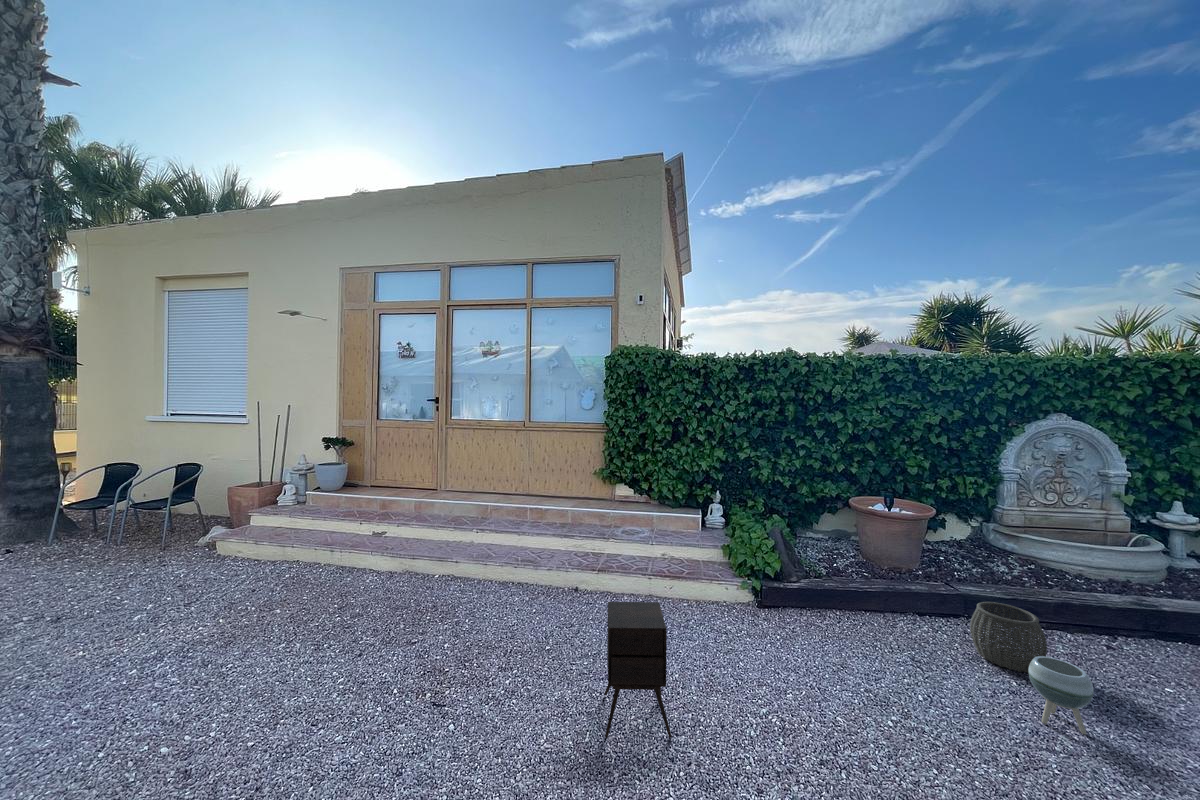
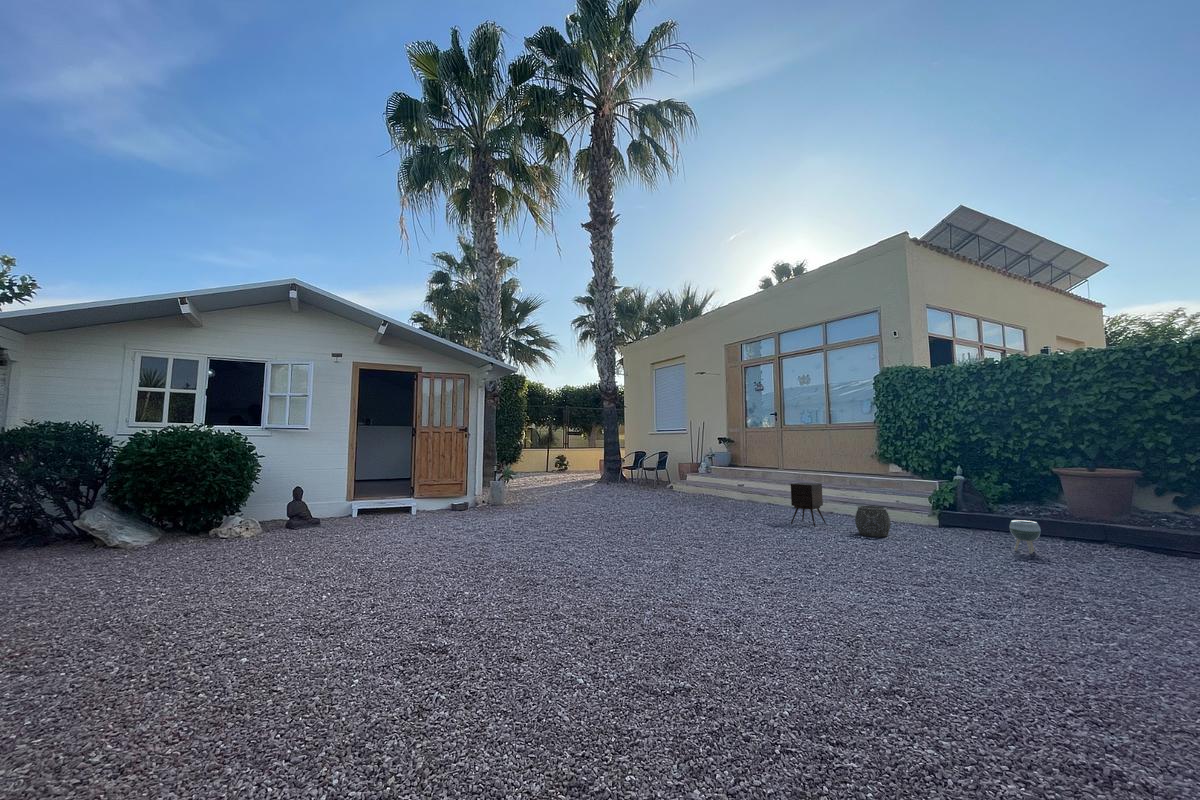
woven basket: present [970,602,1048,673] -> present [855,506,891,537]

